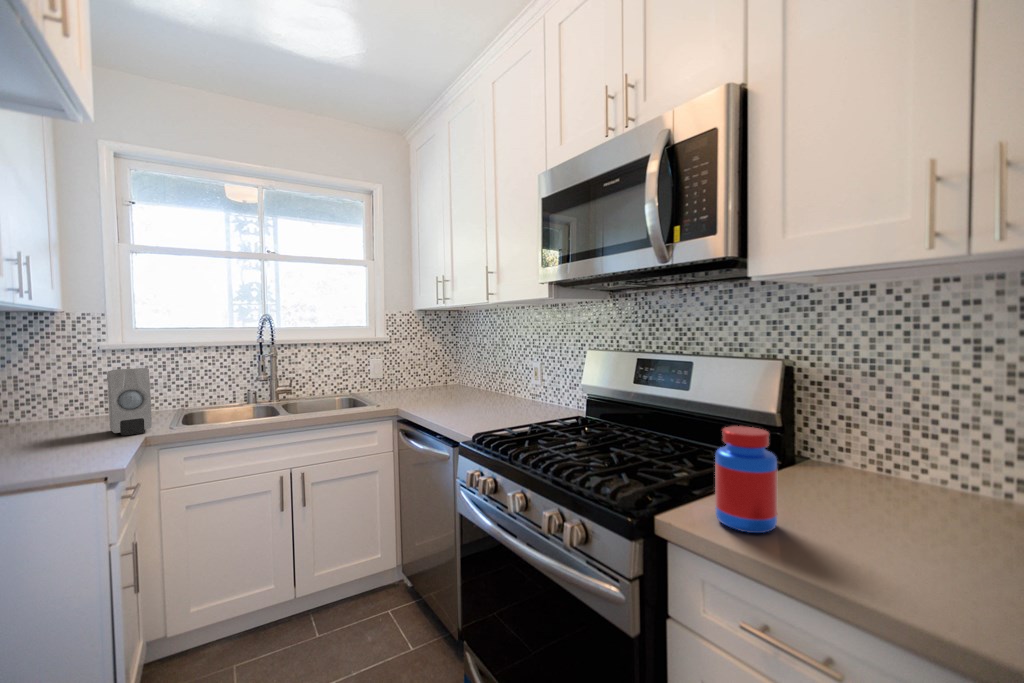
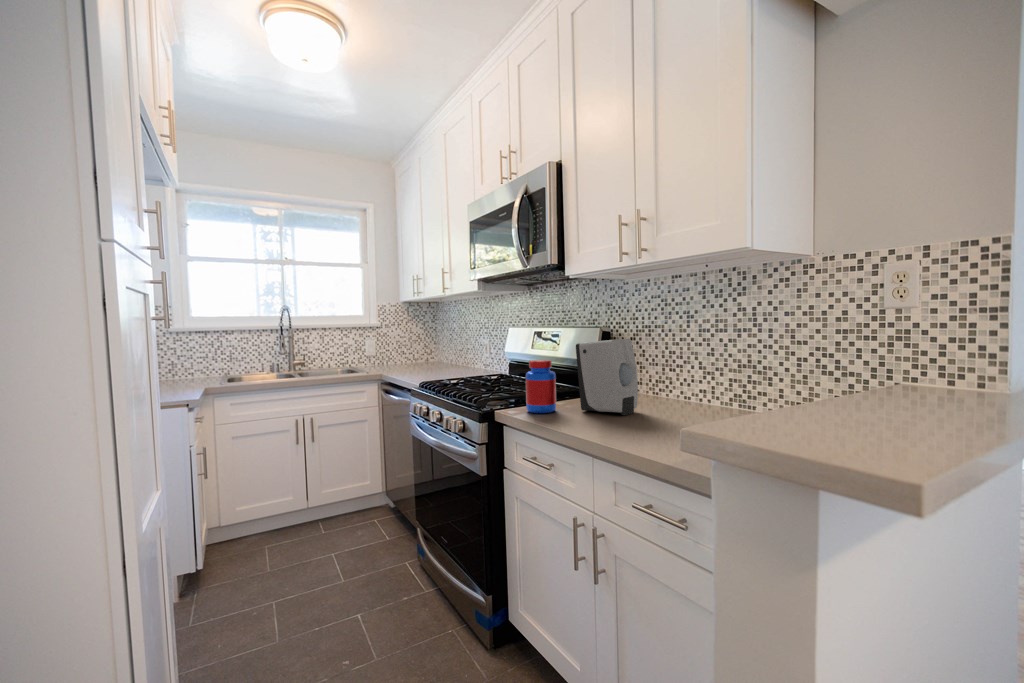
soap dispenser: present [107,368,152,435] -> present [576,339,638,415]

